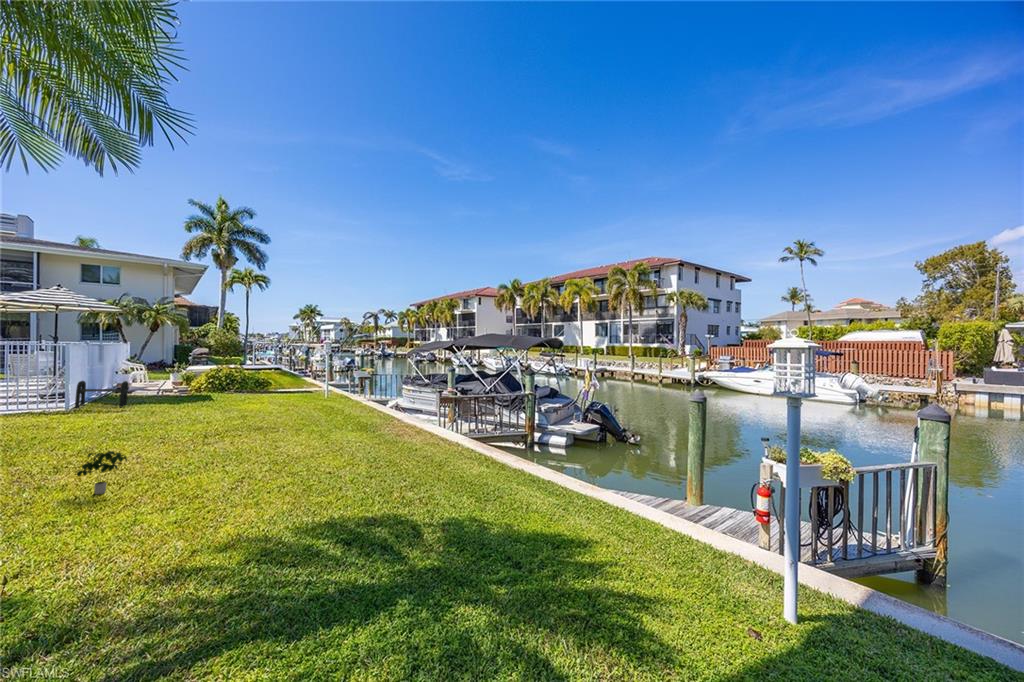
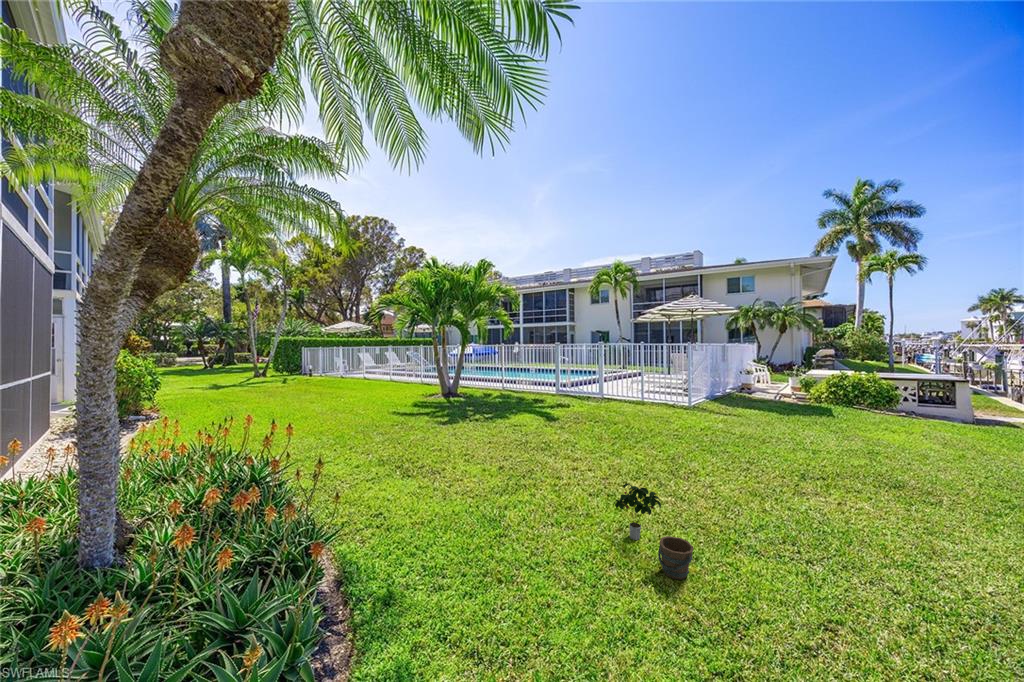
bench: present [75,381,128,408] -> none [695,380,738,410]
bucket: none [133,472,163,498] -> present [658,536,693,580]

